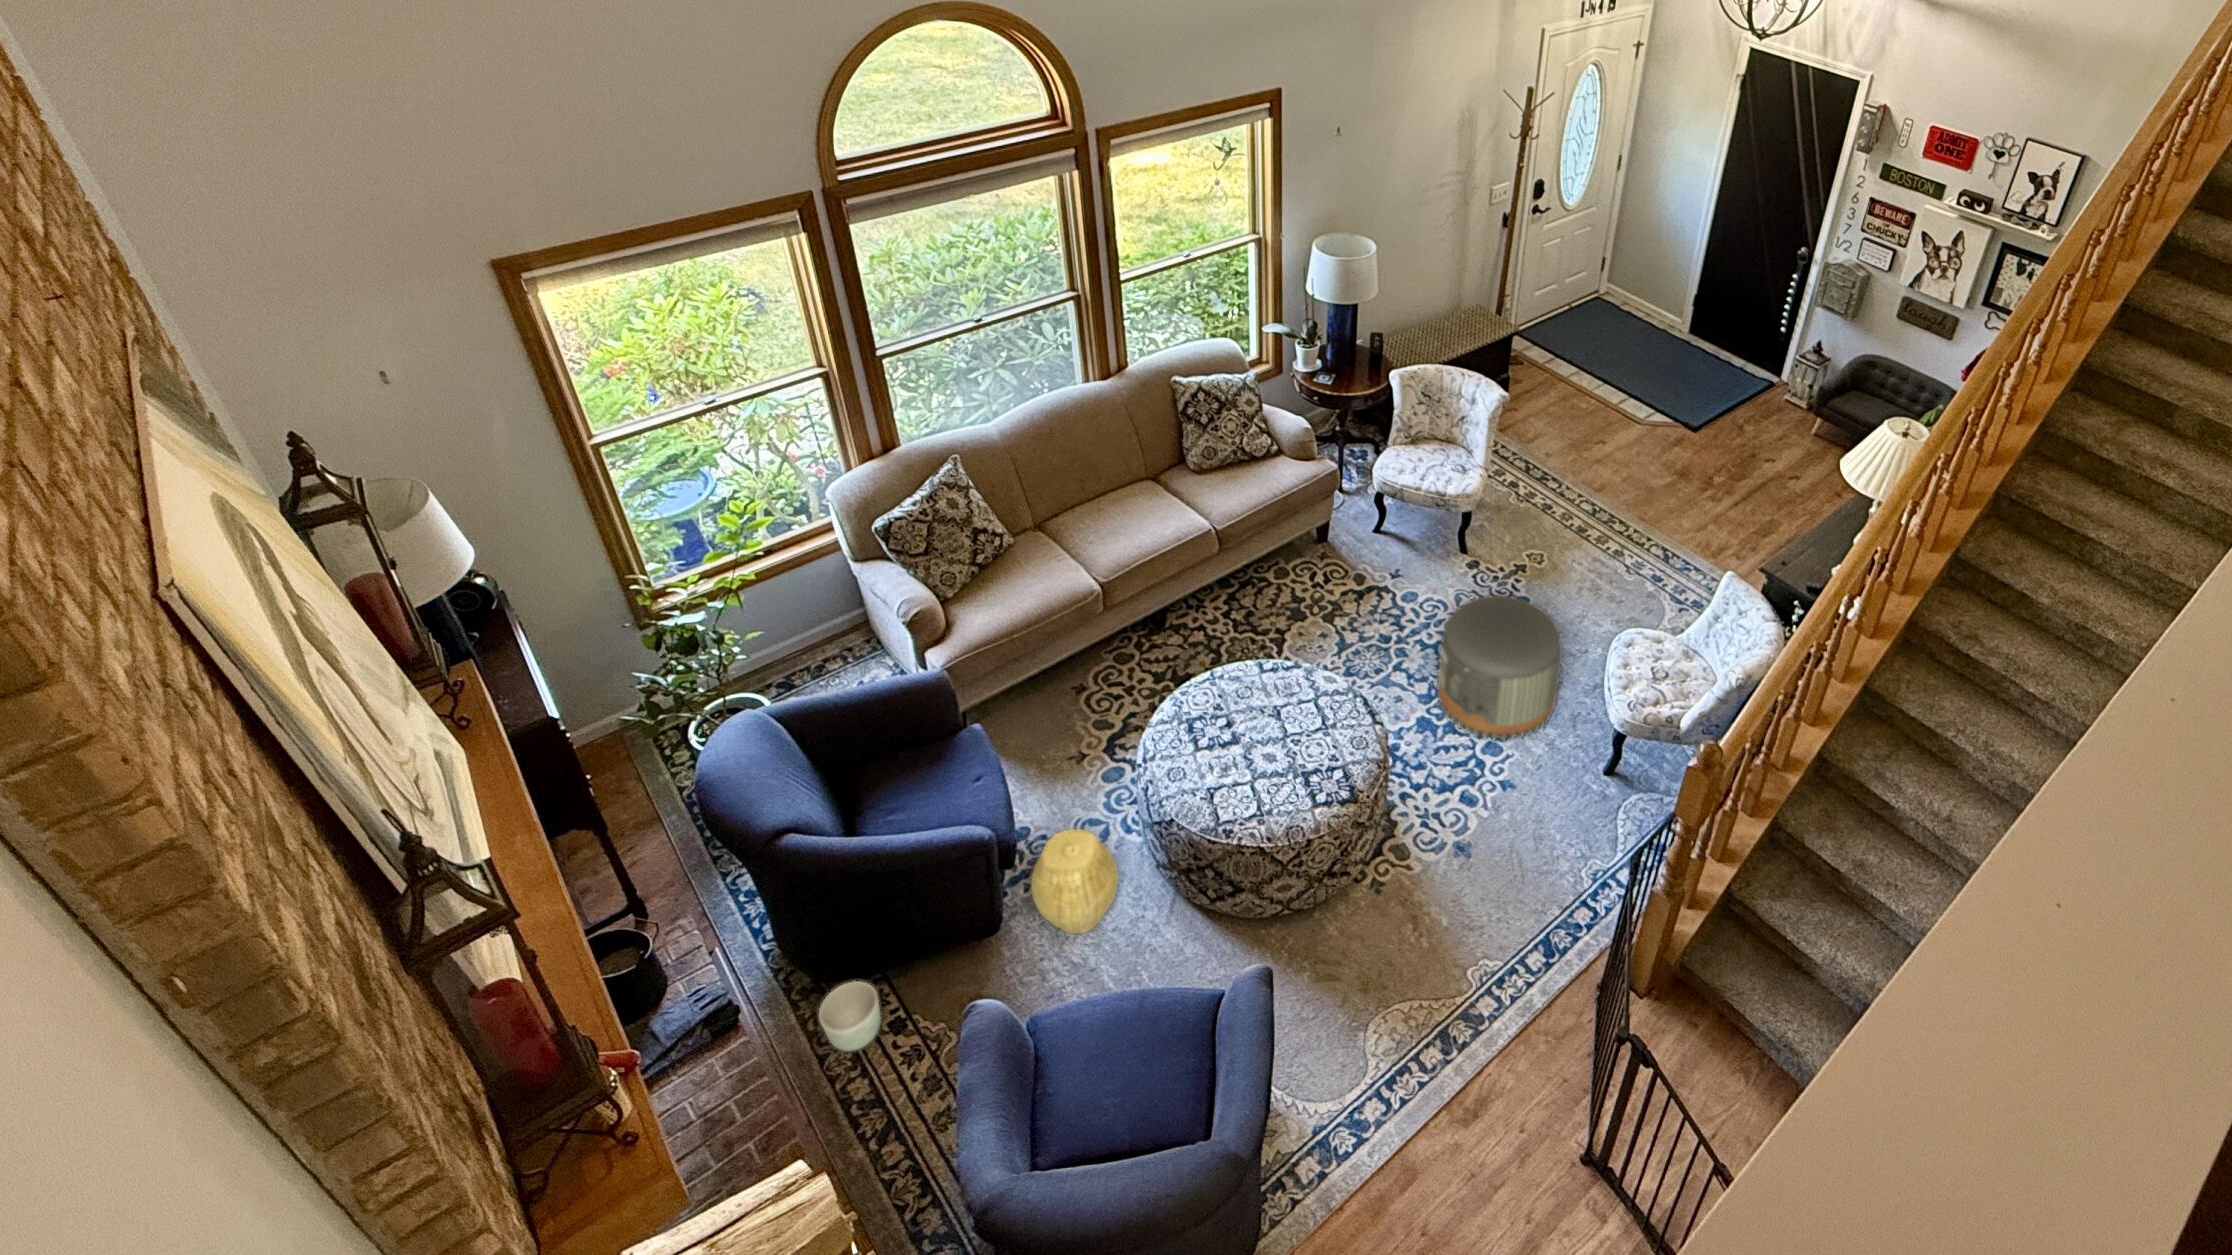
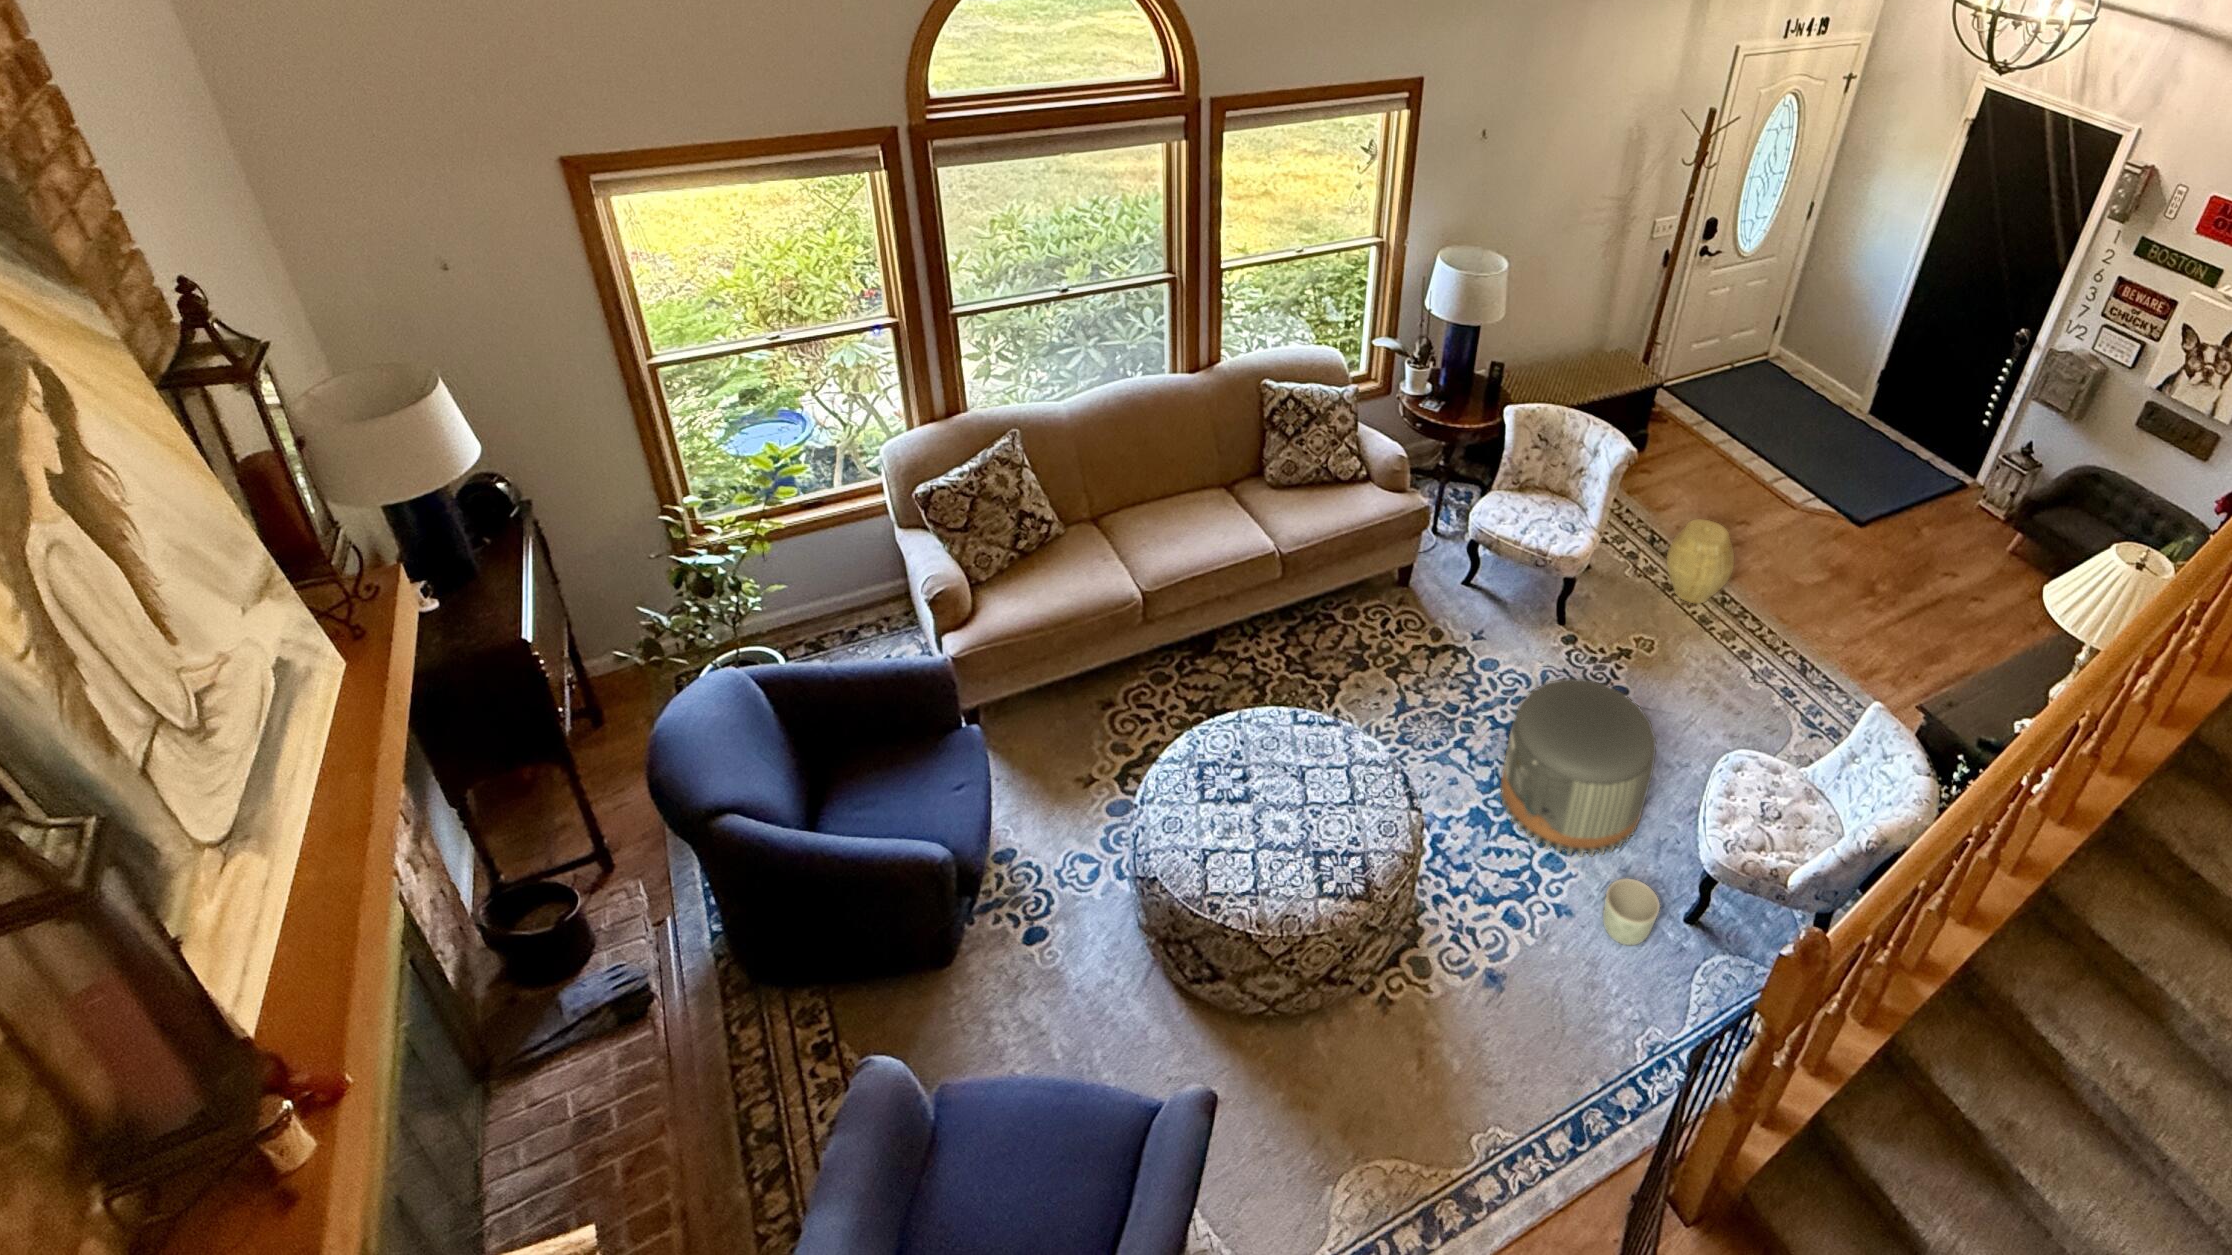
woven basket: present [1031,829,1118,934] -> present [1667,519,1734,603]
planter: present [819,981,881,1051] -> present [1603,879,1660,946]

